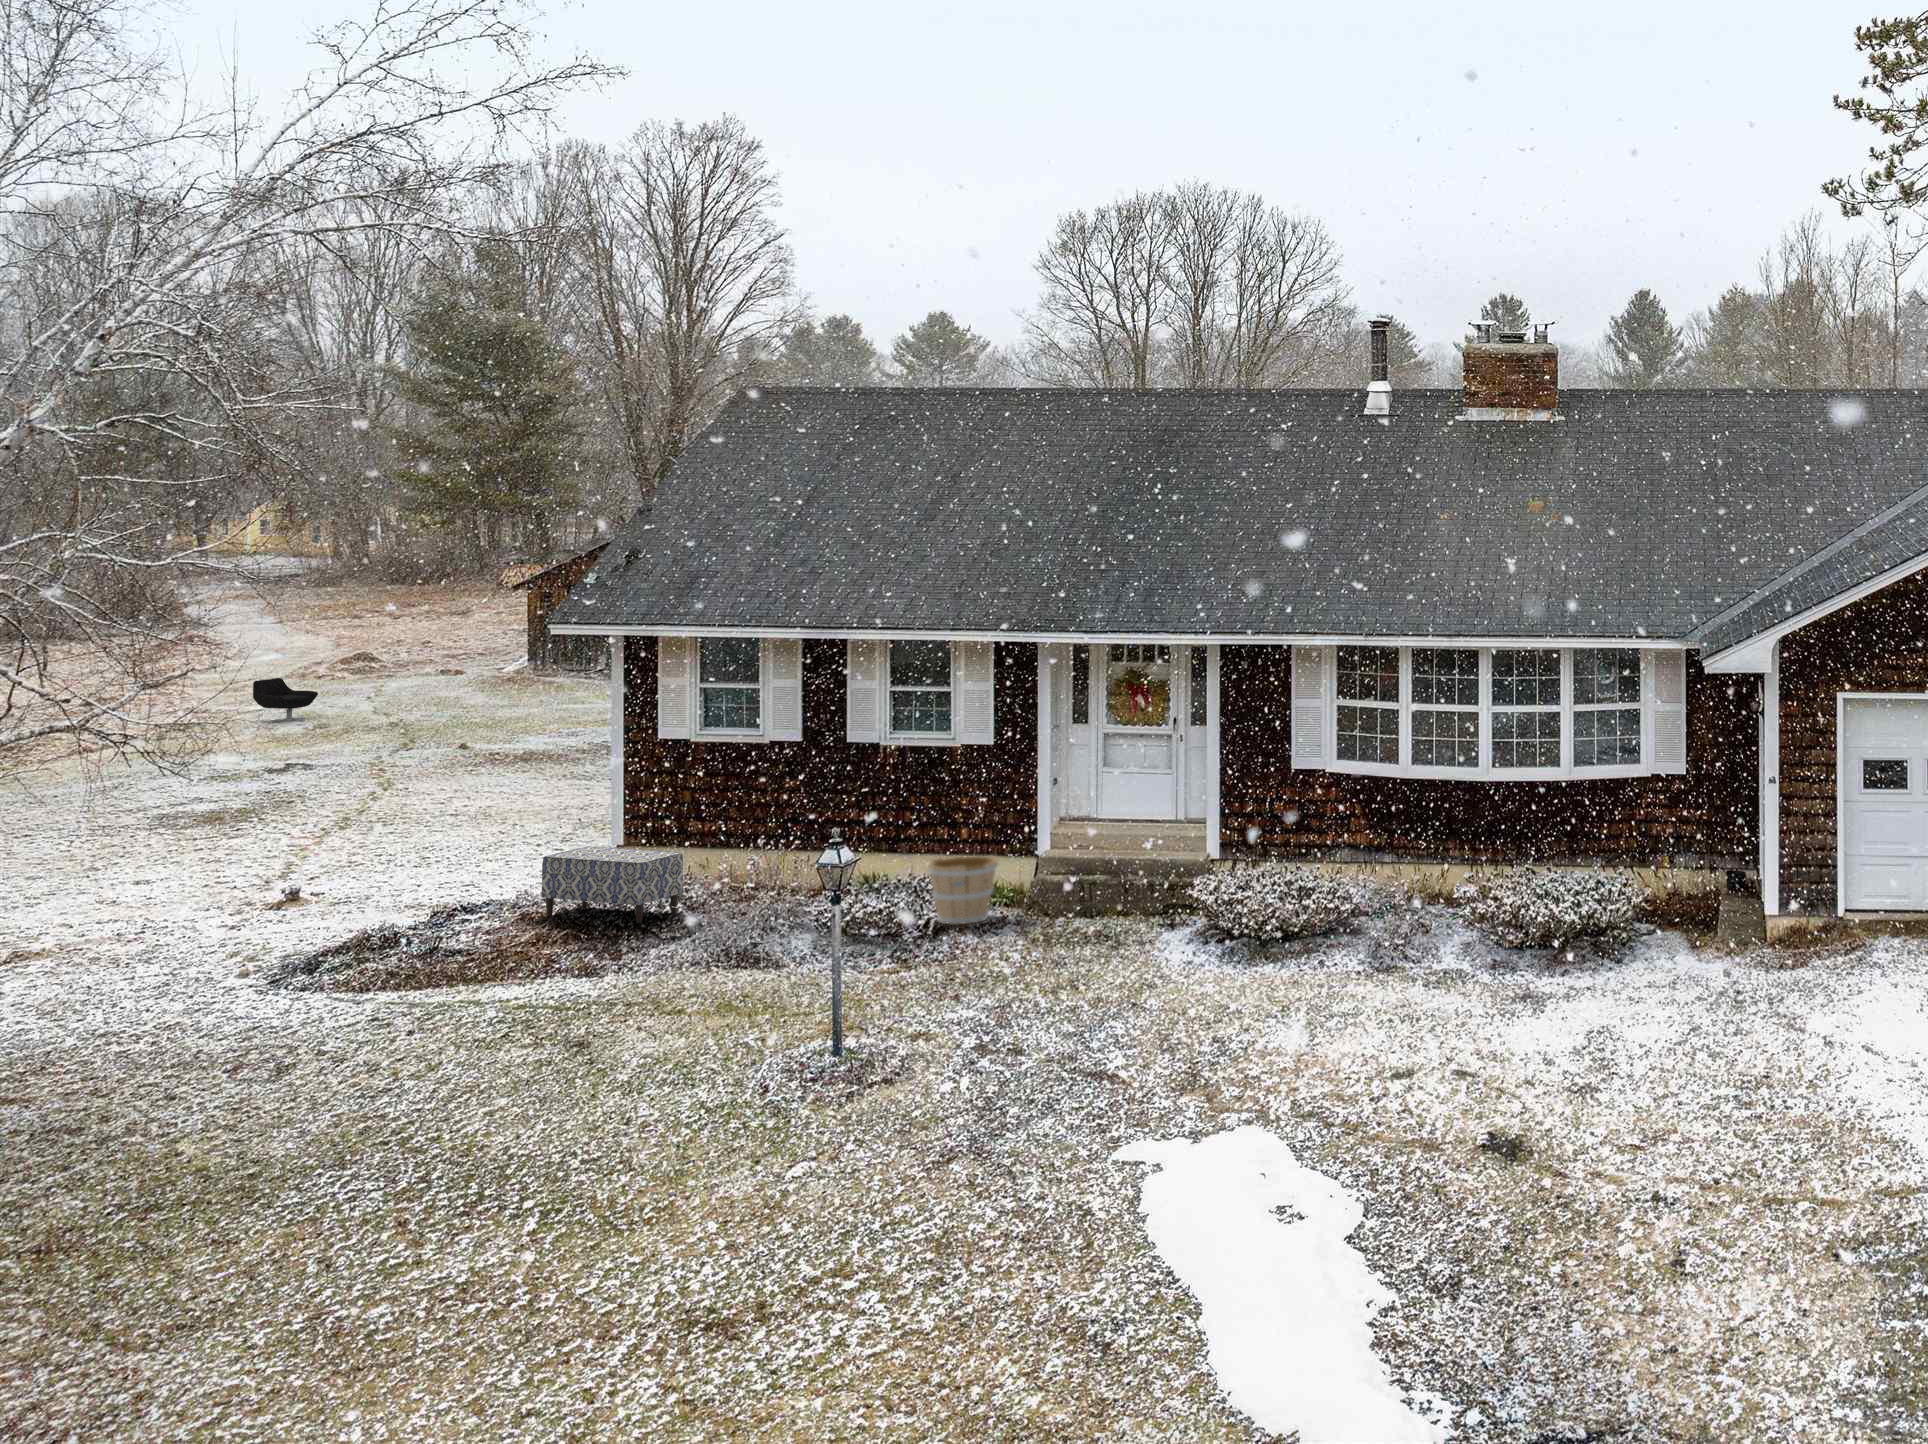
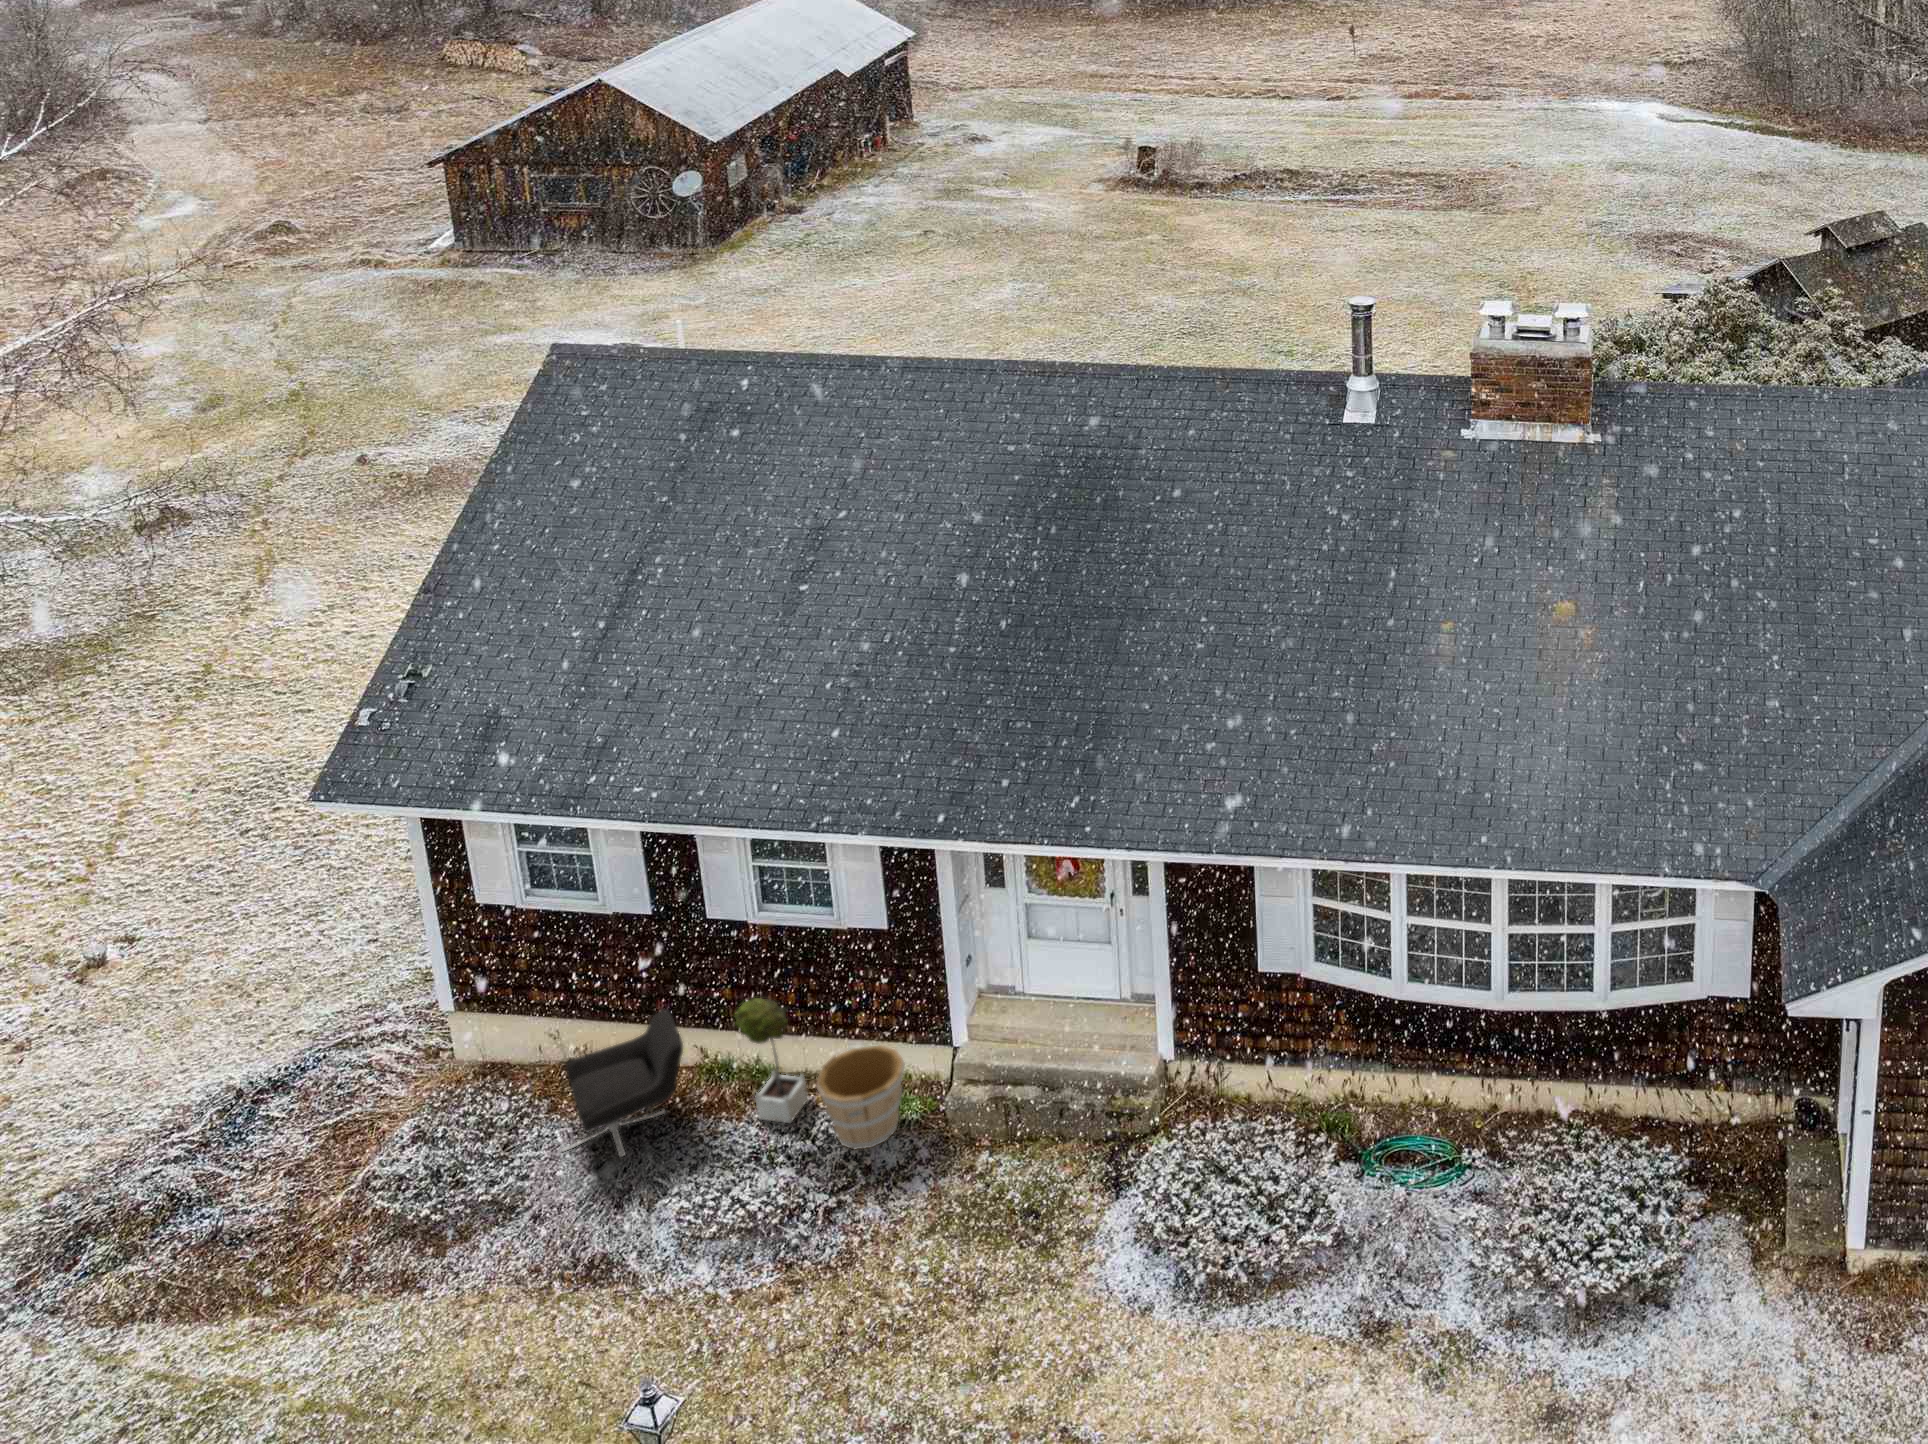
lounge chair: present [253,678,318,723] -> present [562,1009,683,1157]
potted tree: none [865,809,913,919] -> present [735,998,808,1123]
bench: present [541,846,683,923] -> none [346,996,526,1128]

